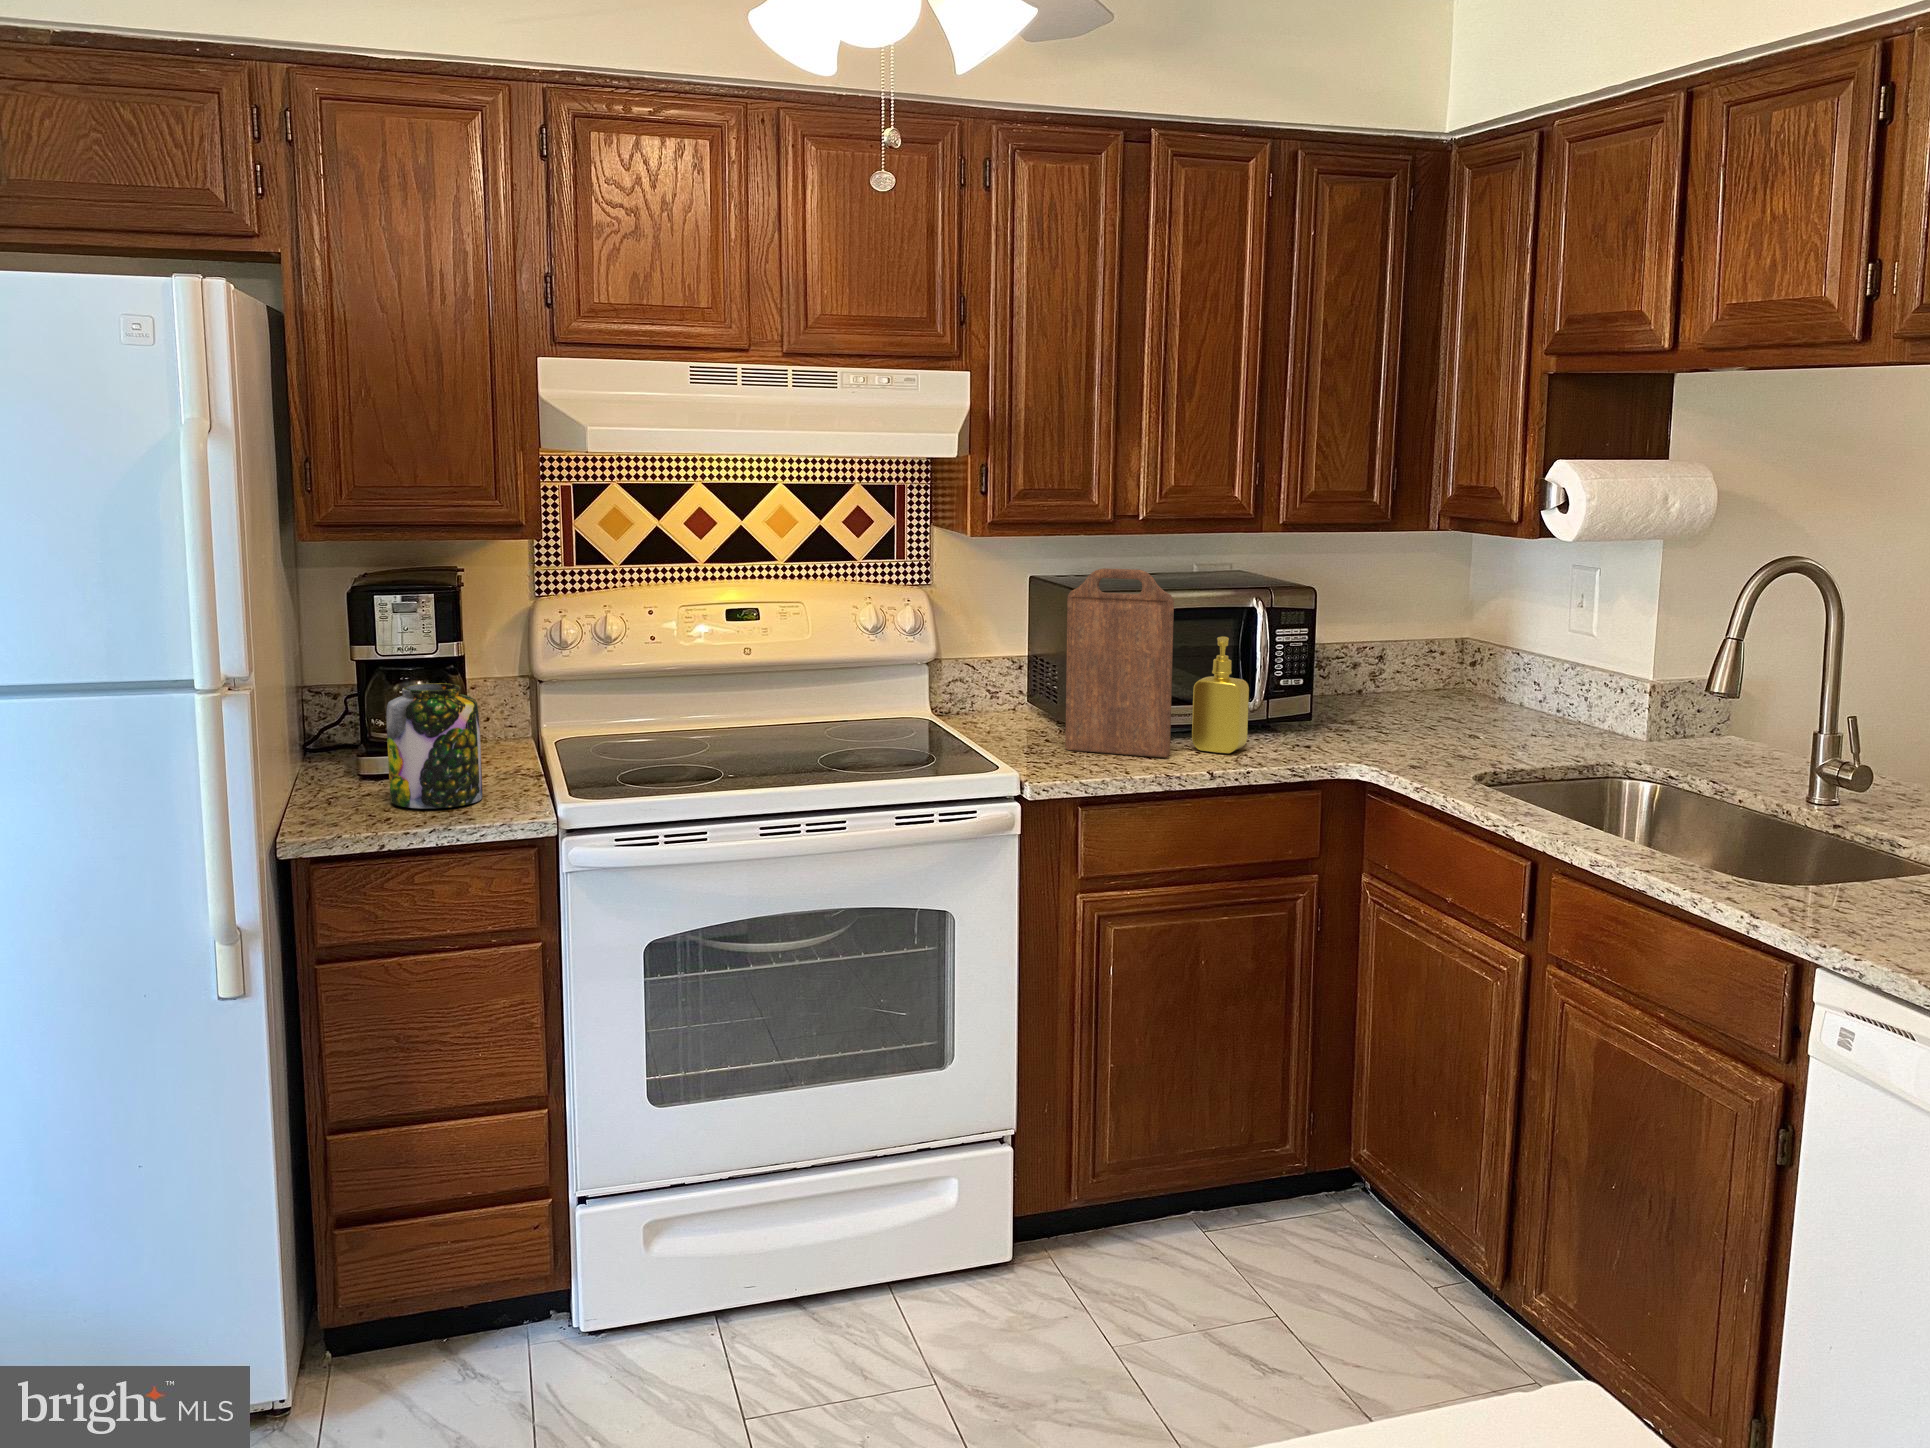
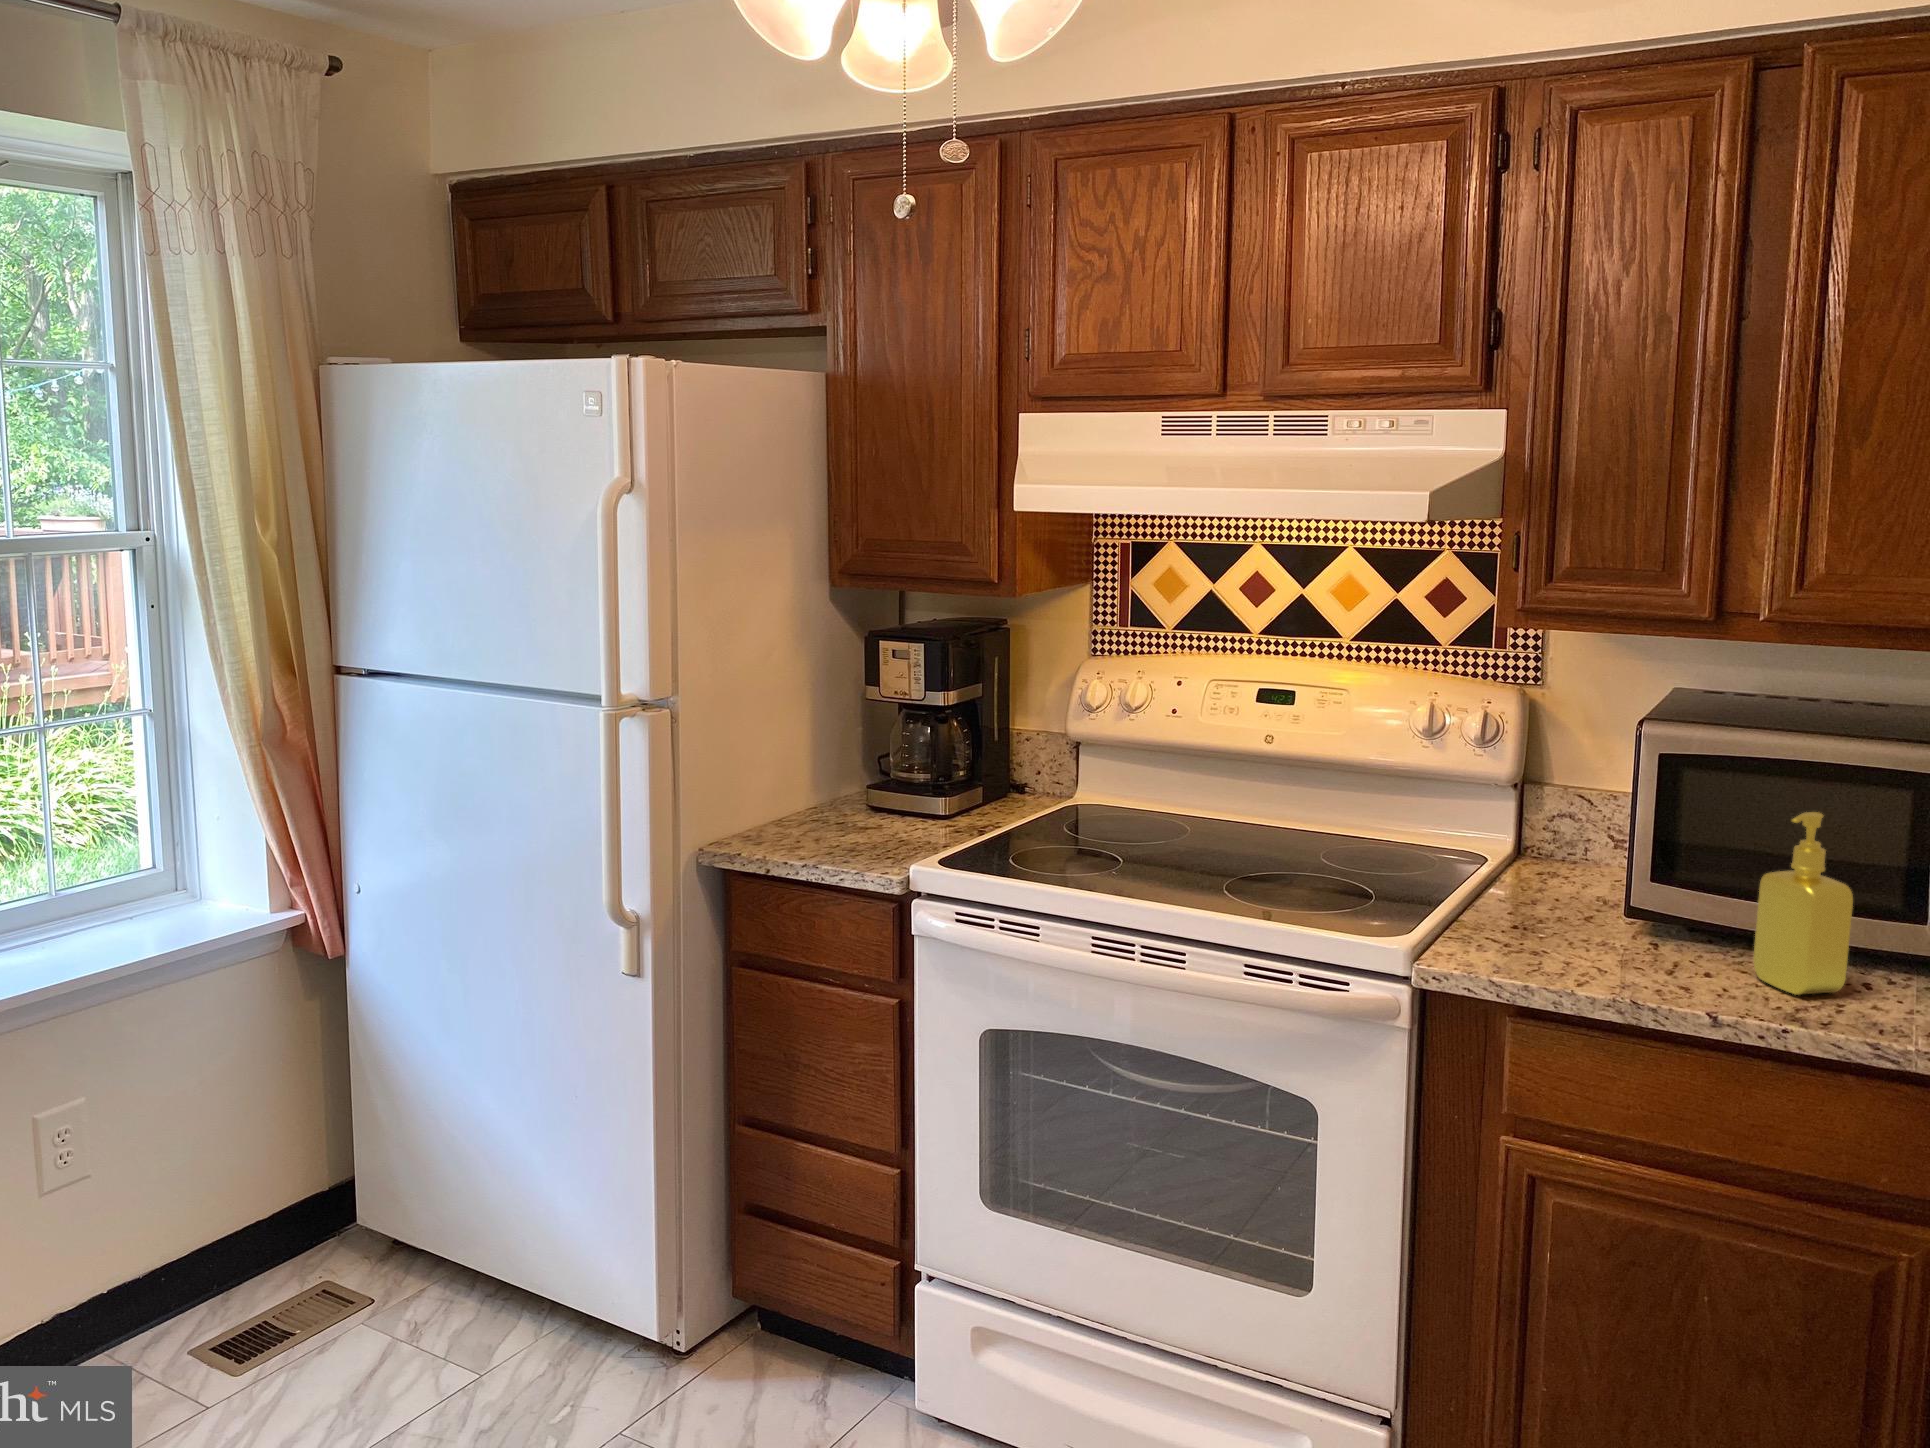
cutting board: present [1065,568,1174,757] -> none [1563,686,1706,976]
jar: present [386,683,482,808] -> none [830,727,909,850]

